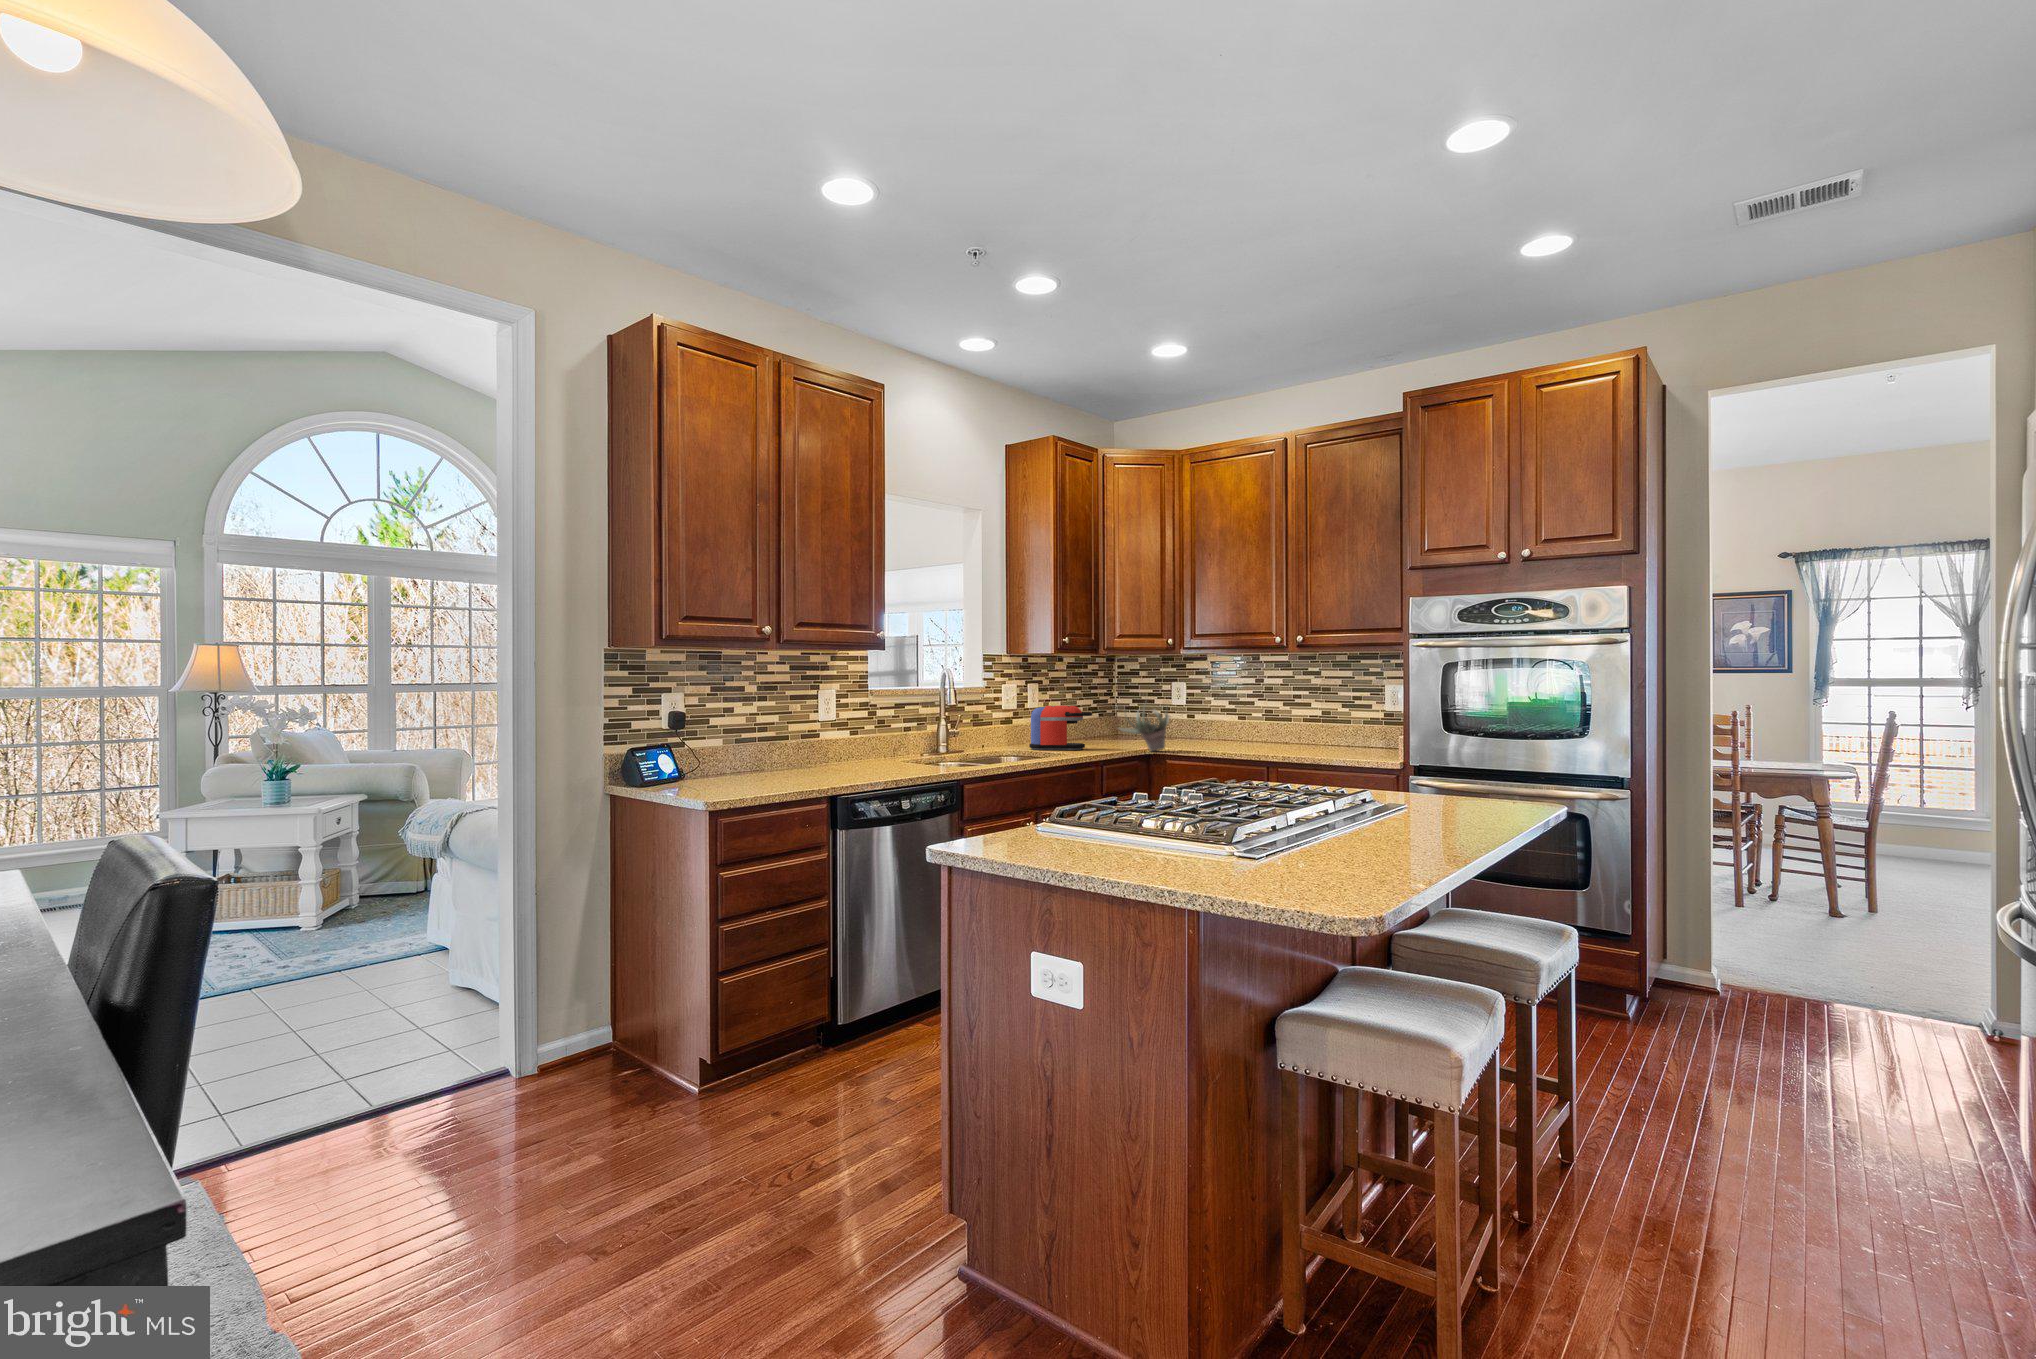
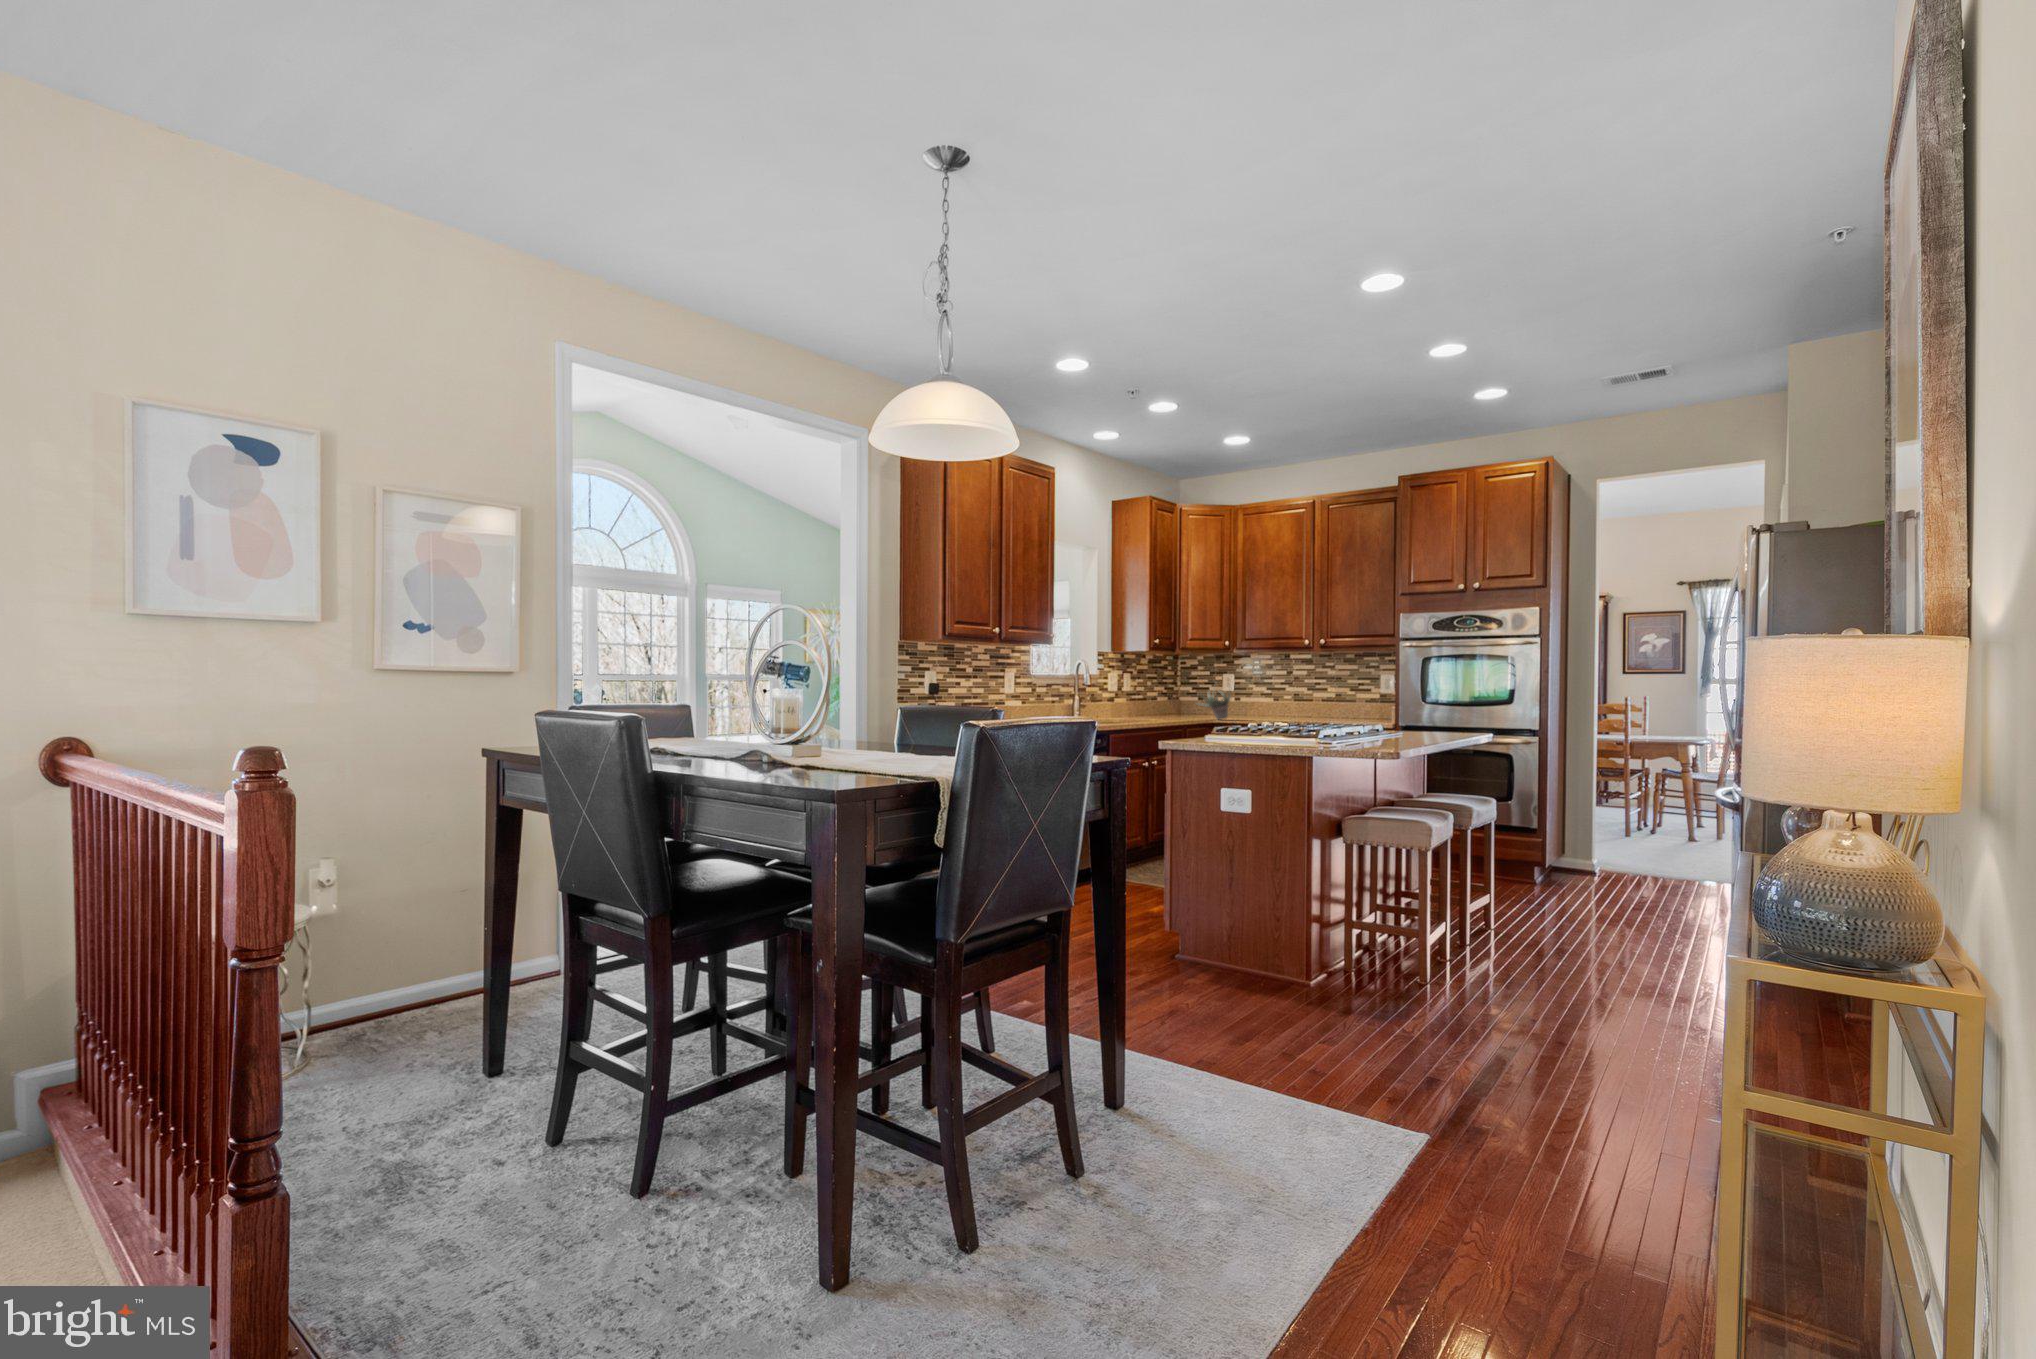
coffee maker: present [1029,706,1092,750] -> none [1131,688,1175,719]

